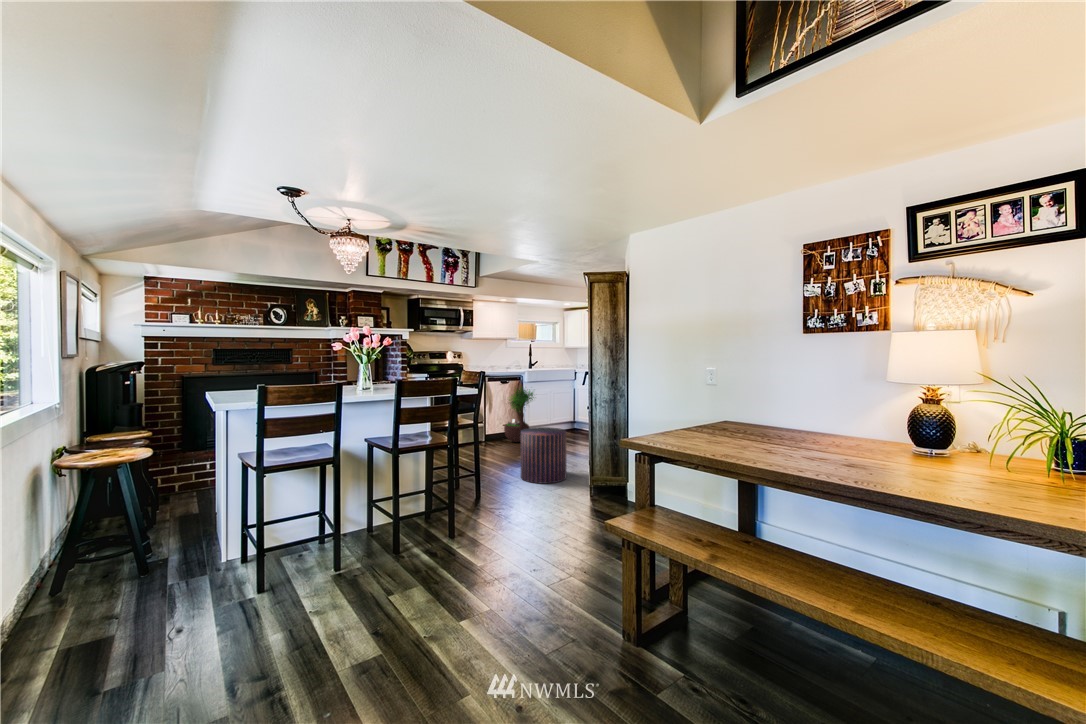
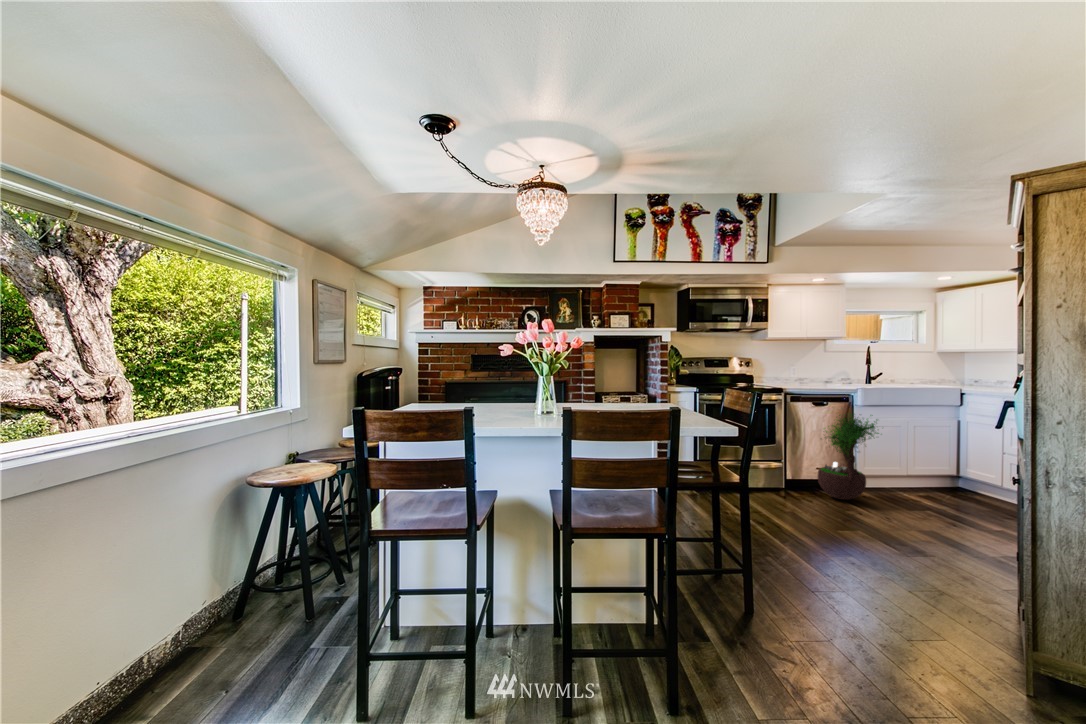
pouf: present [520,427,566,484] -> none [848,498,969,633]

